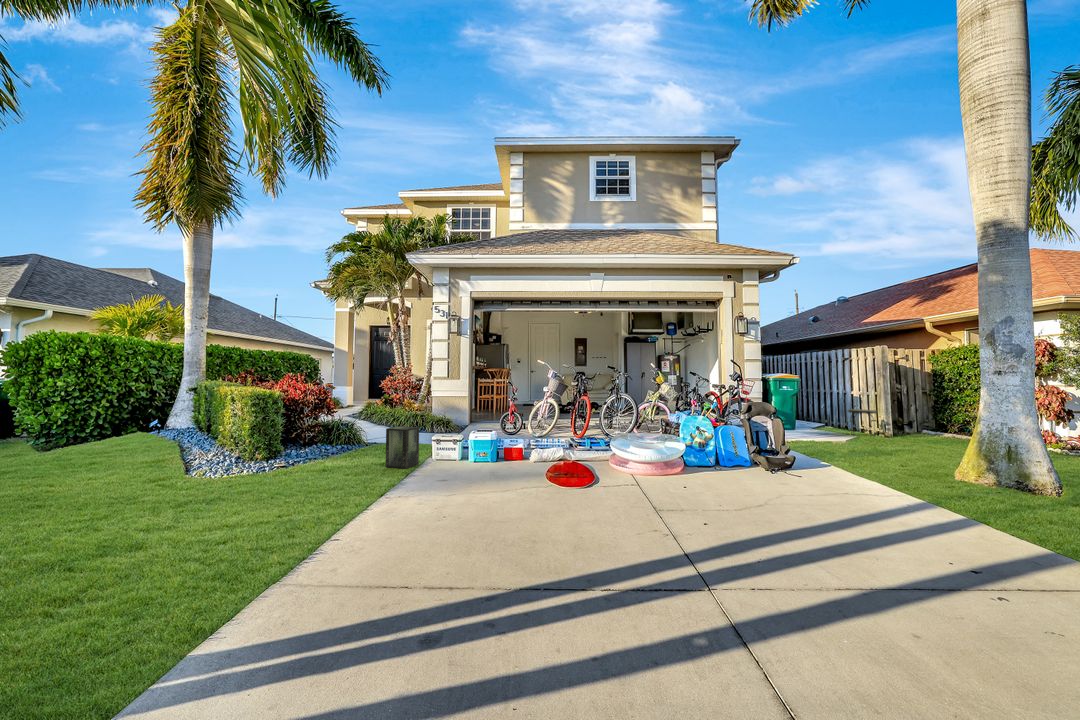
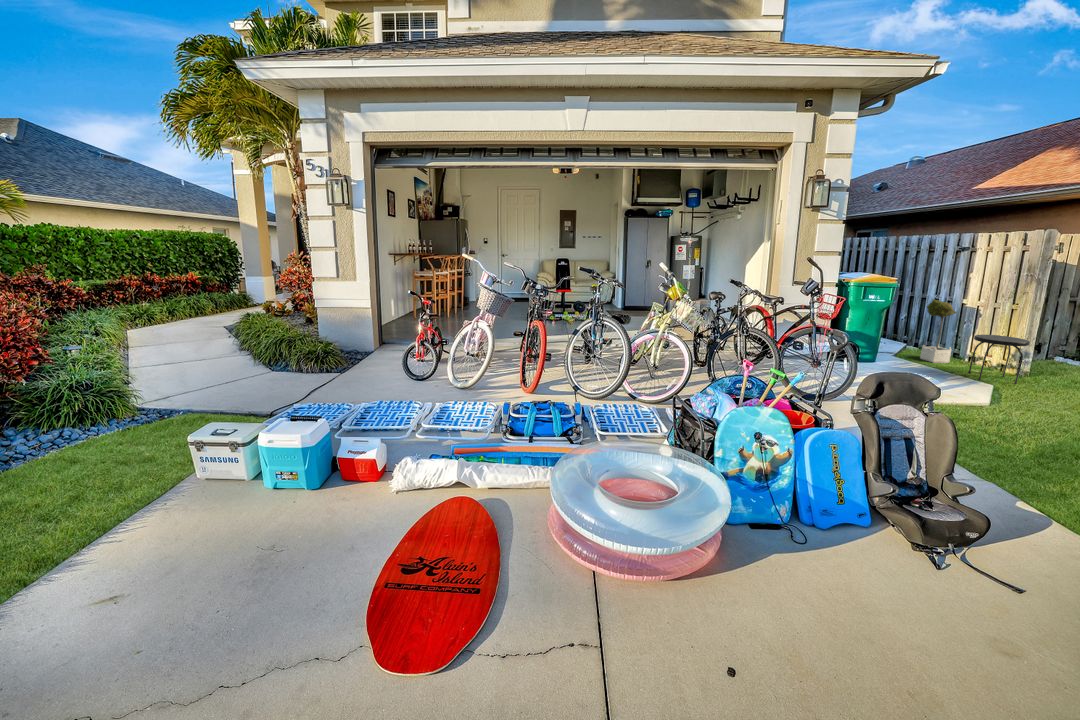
potted tree: none [824,390,843,431] -> present [920,299,957,363]
storage box: present [386,426,419,469] -> none [41,423,151,530]

